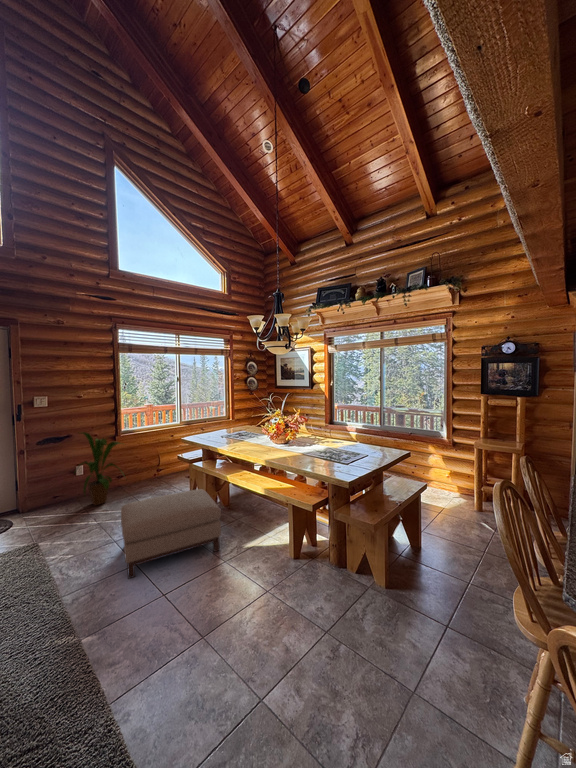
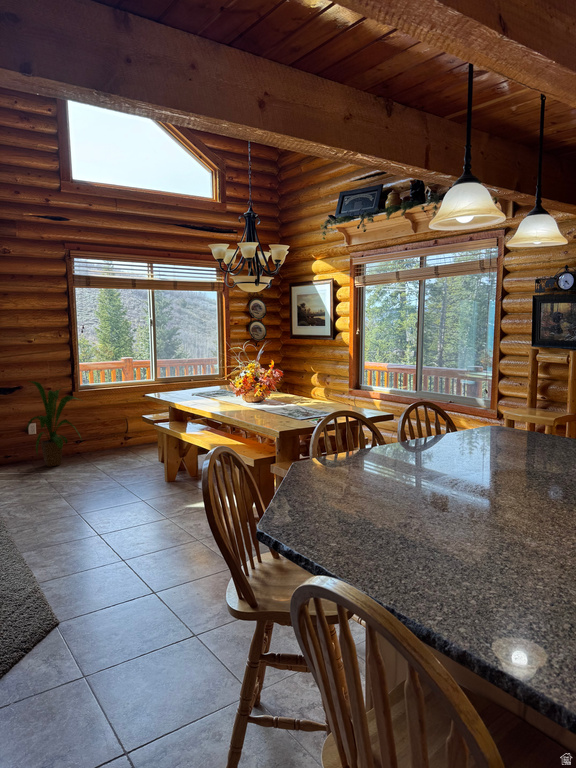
ottoman: present [121,489,221,579] -> none [62,449,166,522]

